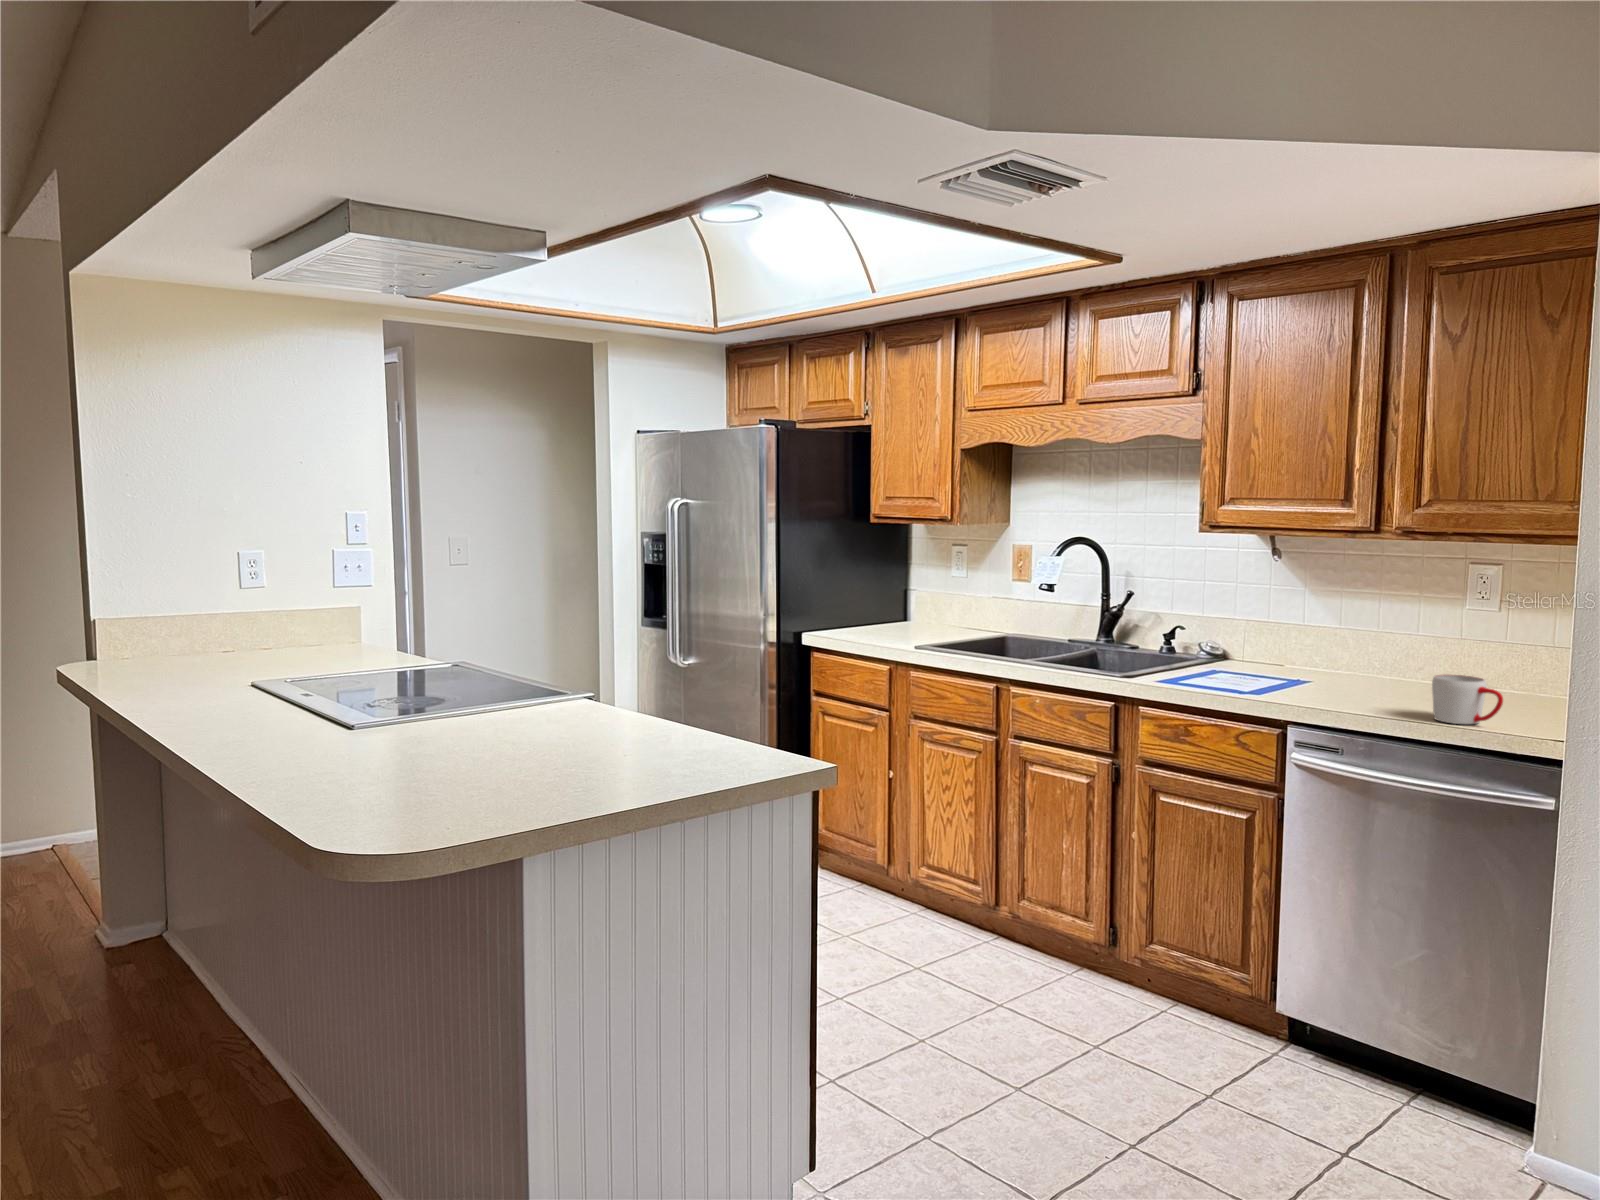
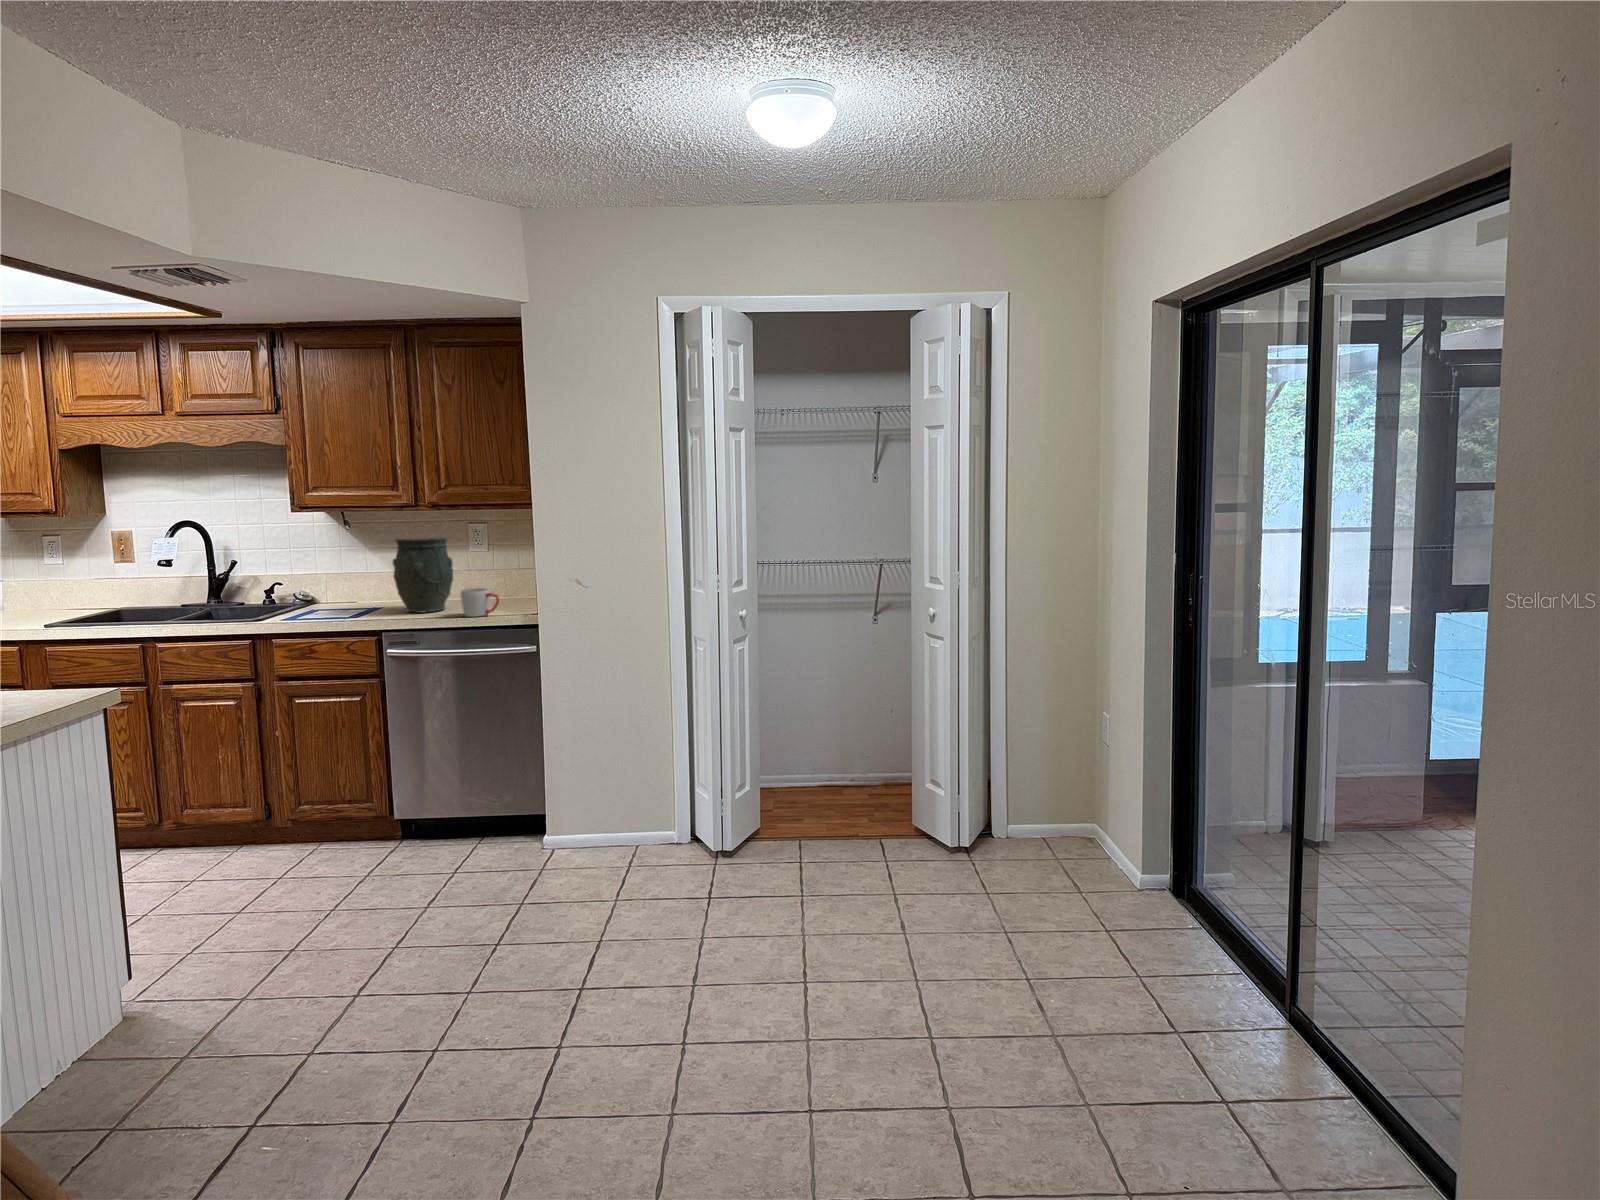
vase: none [1327,580,1429,701] -> present [393,537,453,613]

